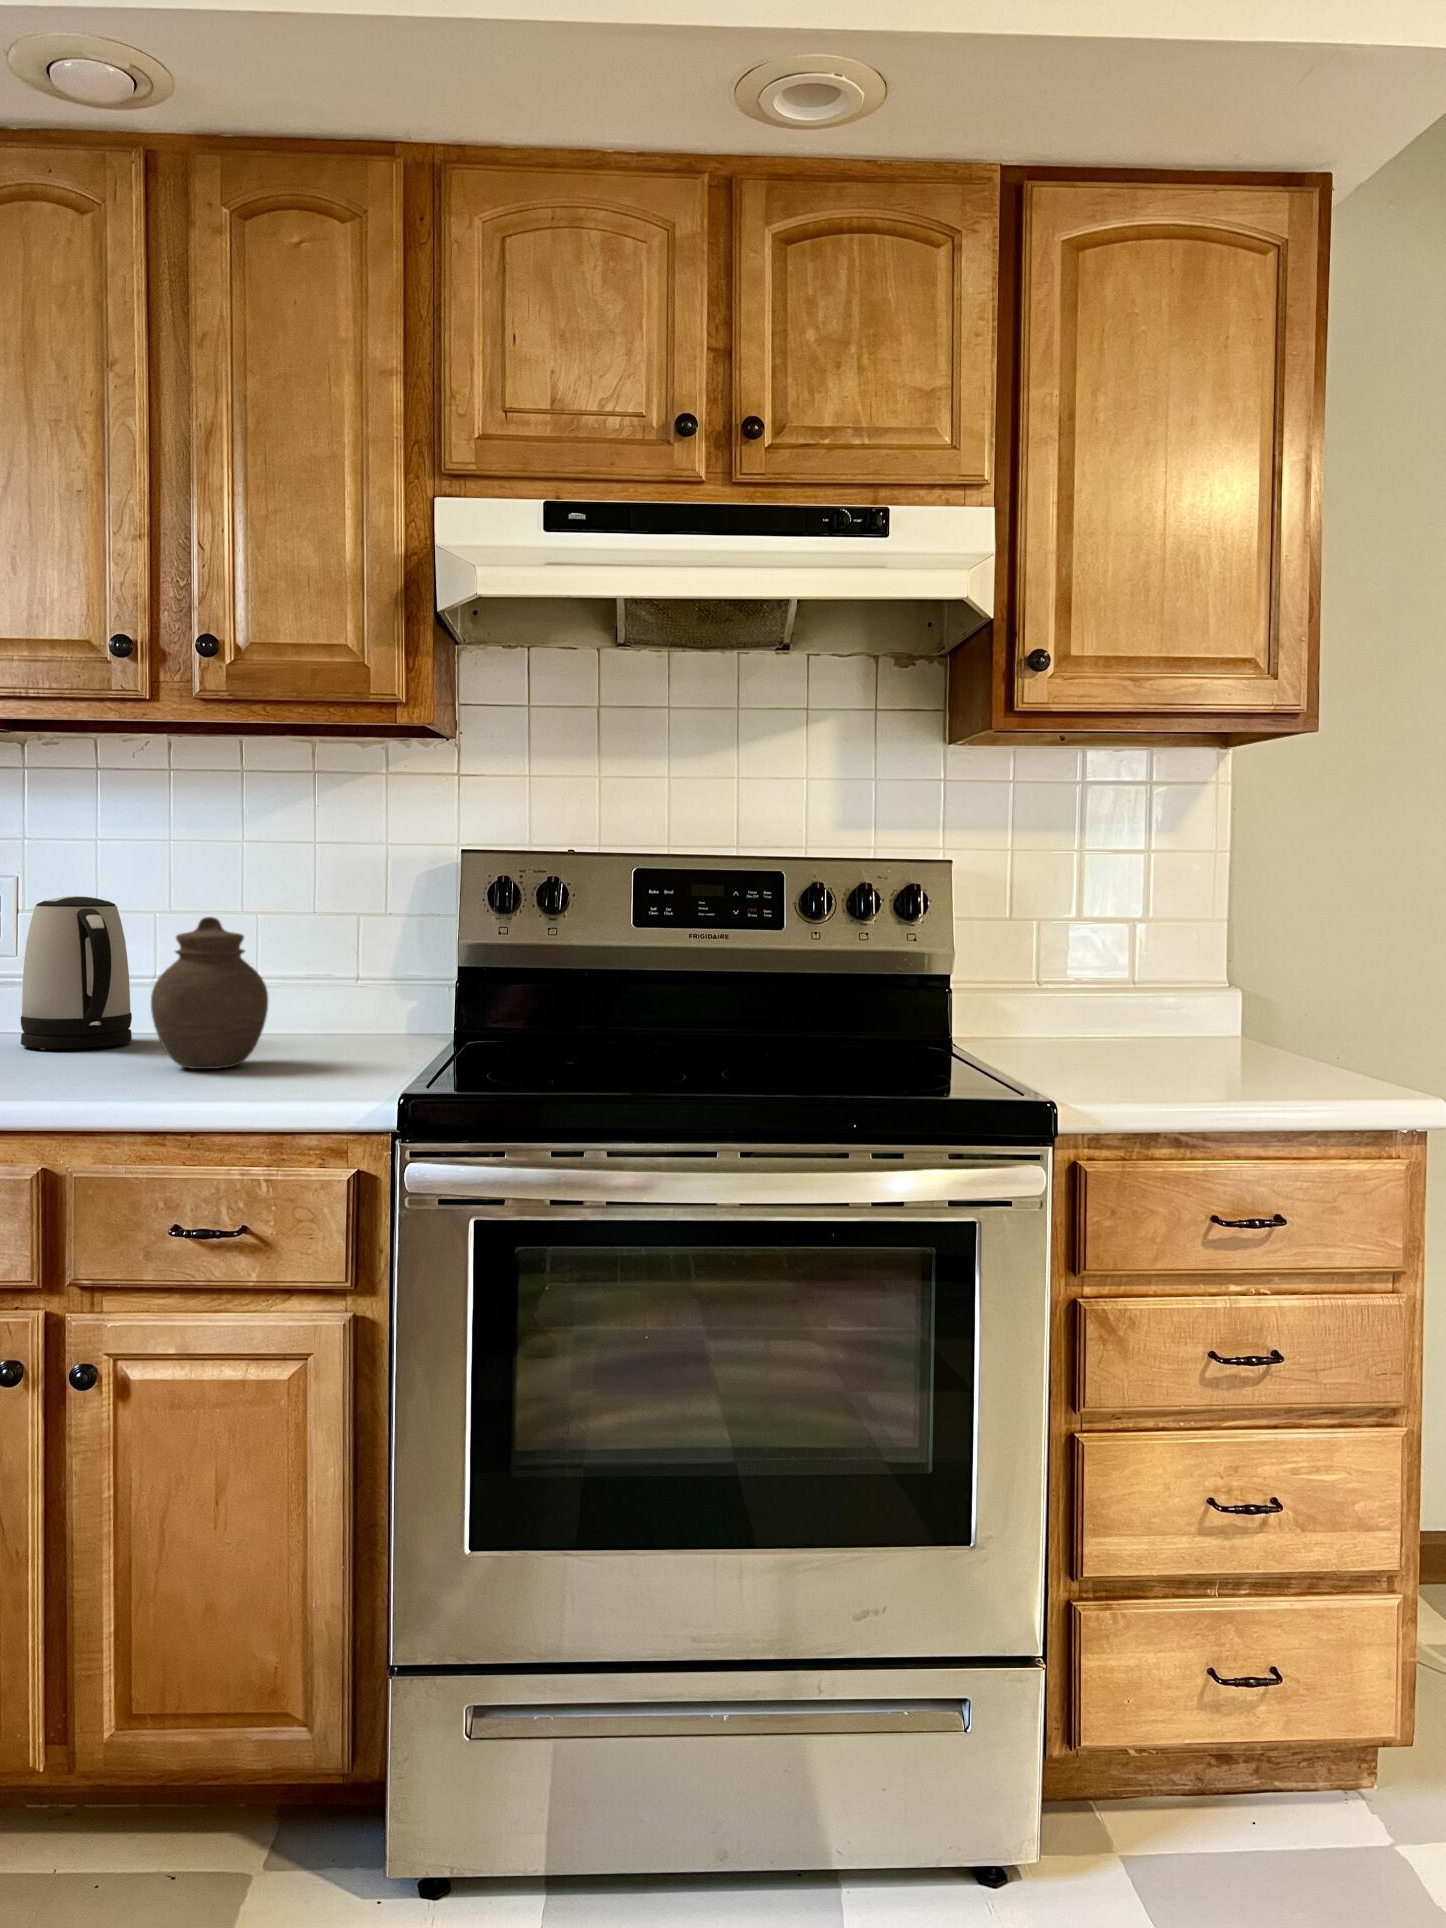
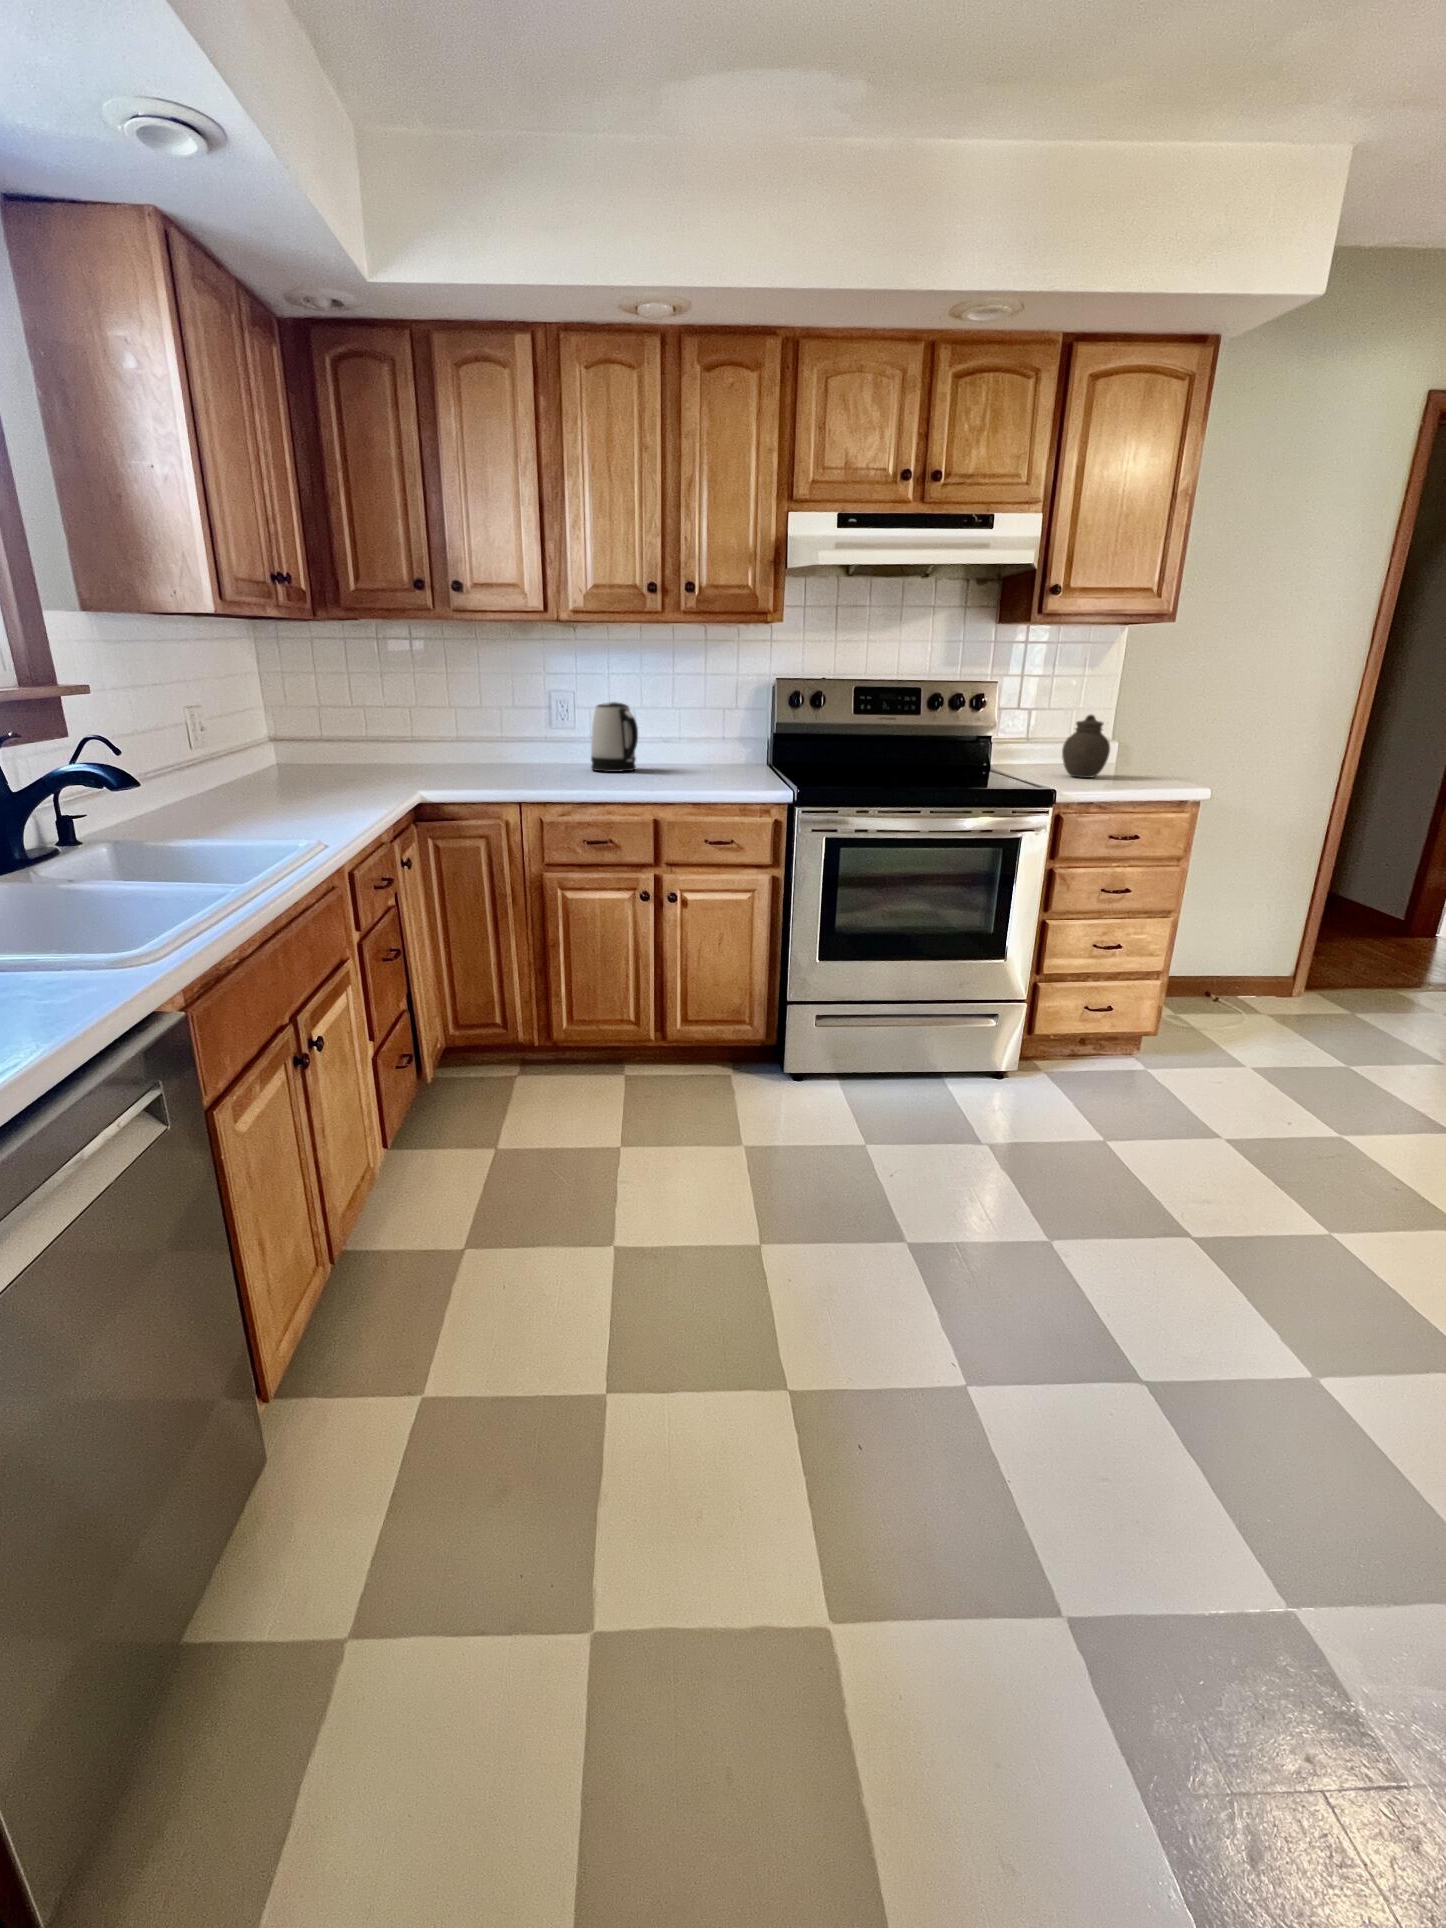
jar: present [151,917,268,1069] -> present [1062,714,1110,778]

